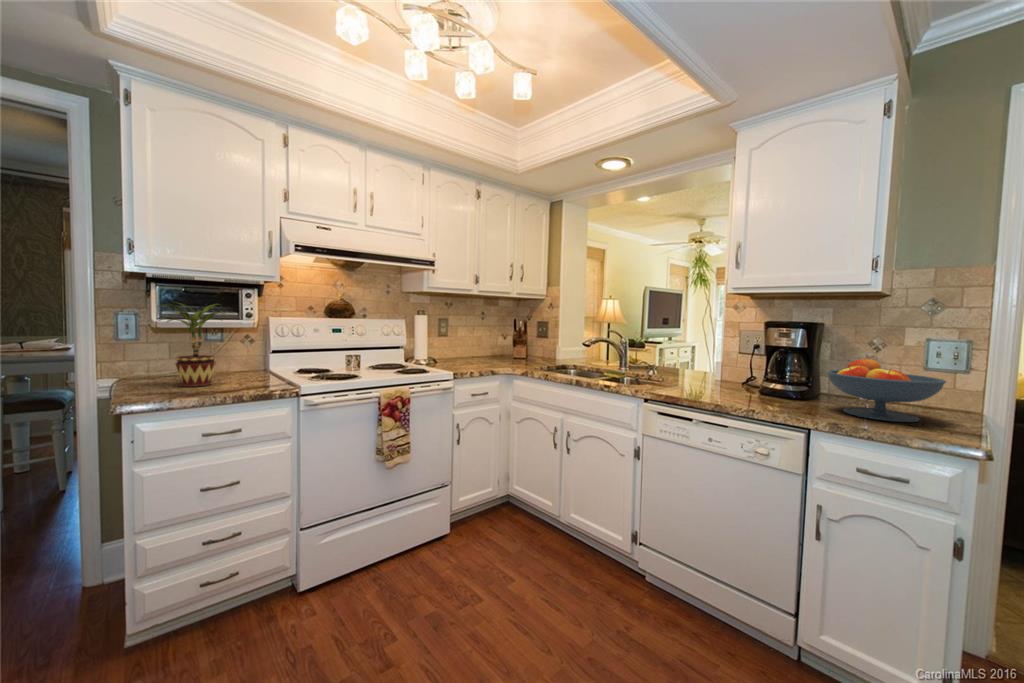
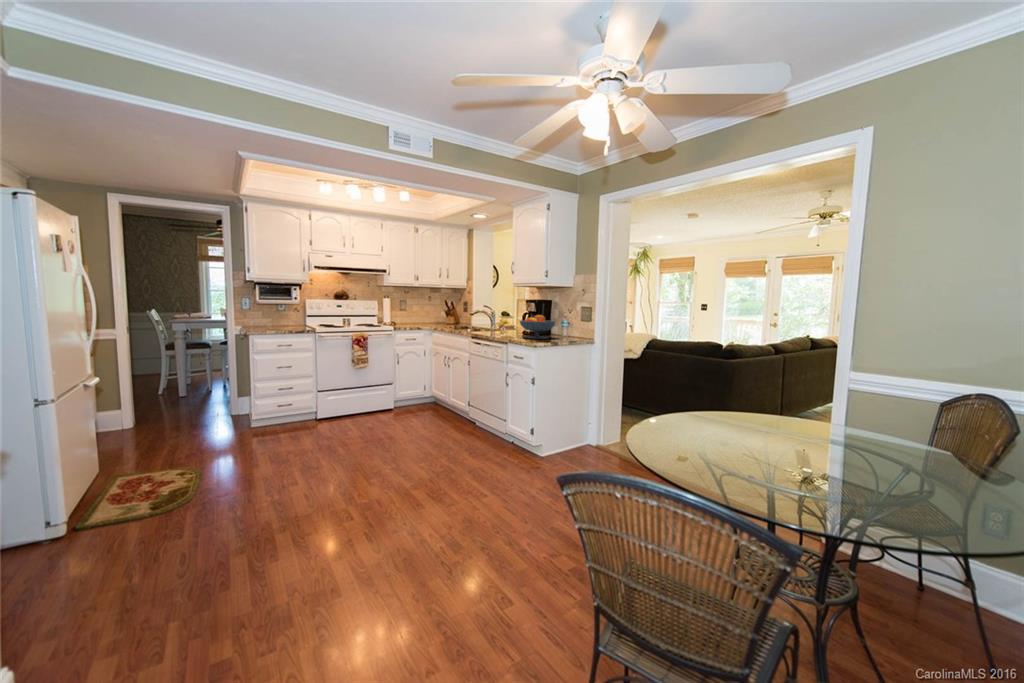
potted plant: present [159,302,226,387] -> none [259,293,286,328]

